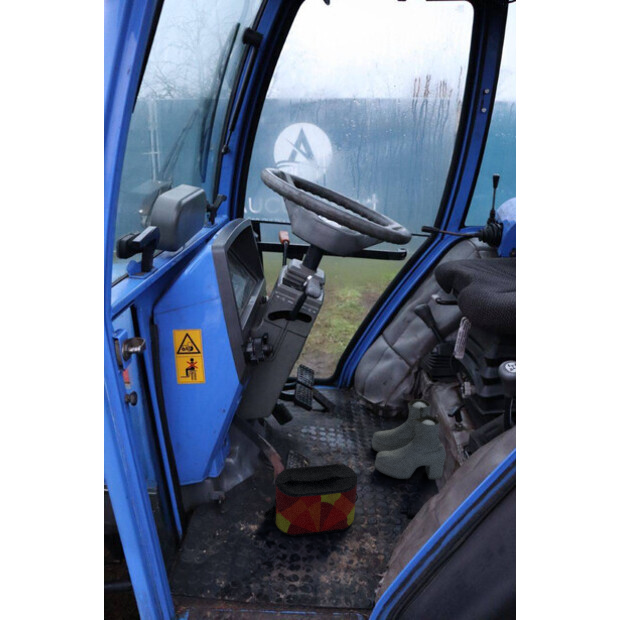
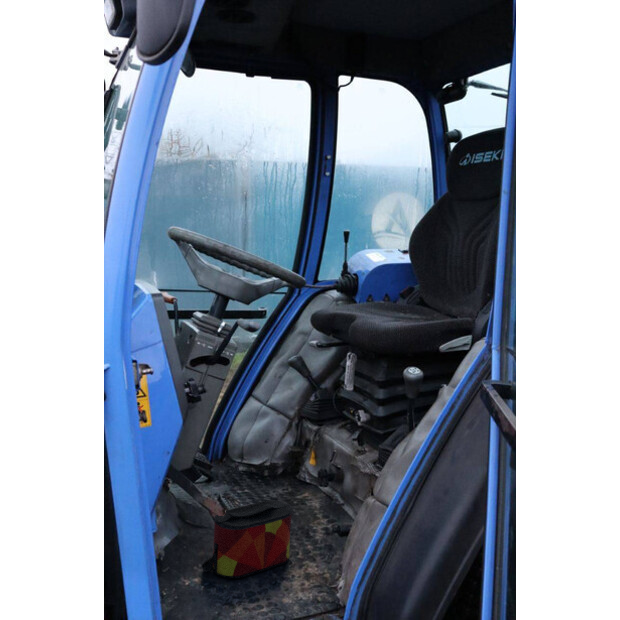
boots: present [372,399,445,480] -> none [272,440,350,518]

